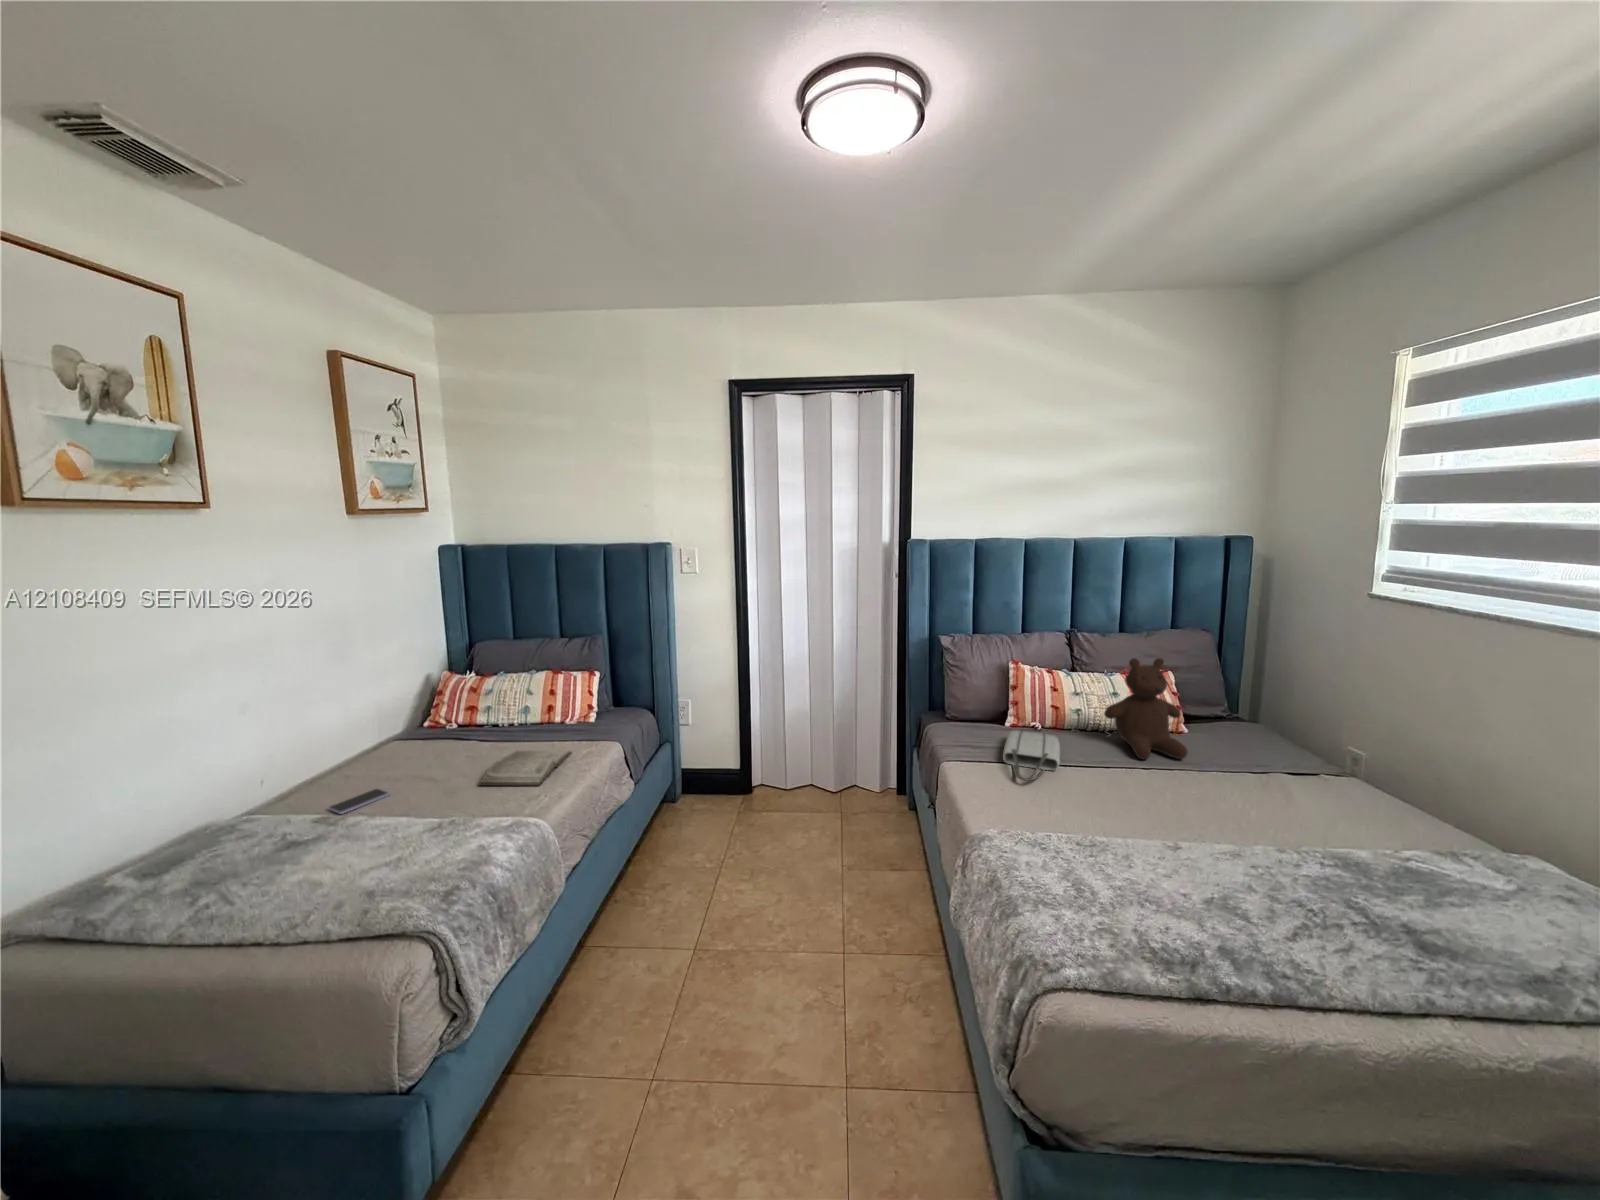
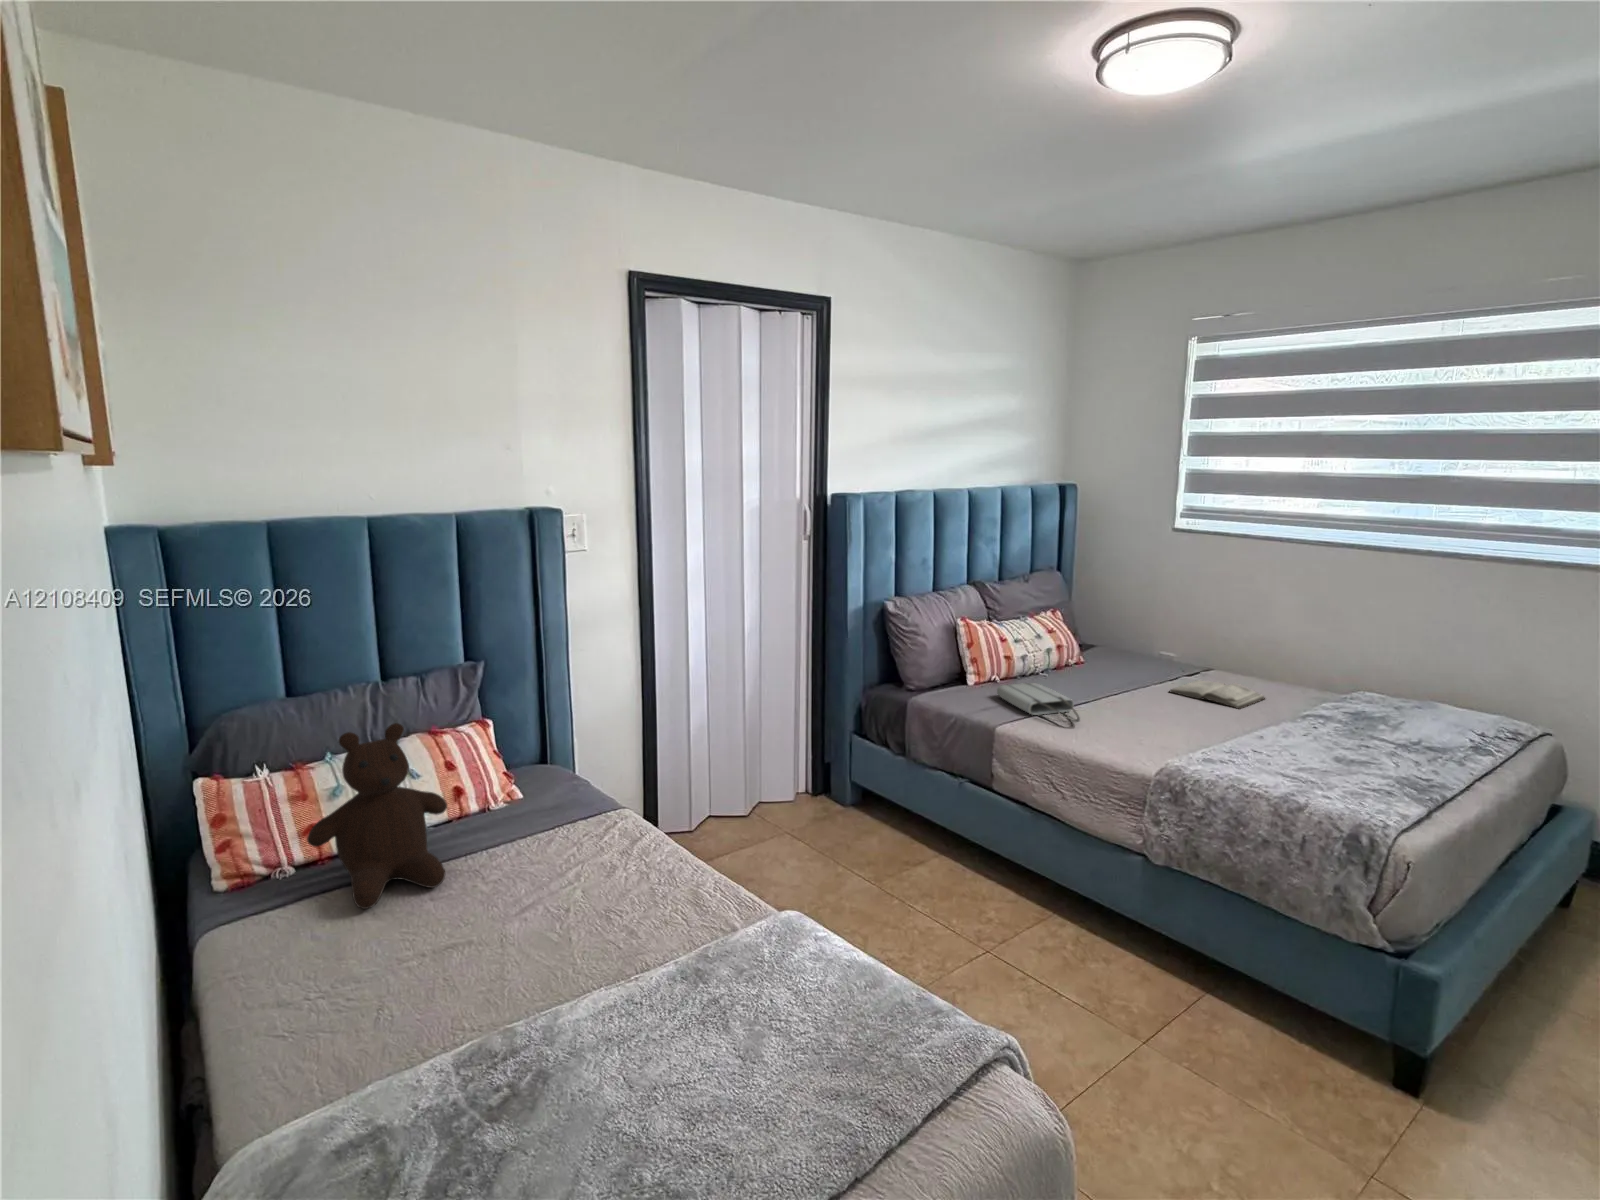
teddy bear: present [1104,658,1188,759] -> present [307,723,447,909]
diary: present [479,751,572,786] -> present [1170,680,1265,709]
smartphone: present [329,789,389,814] -> none [340,983,410,1049]

